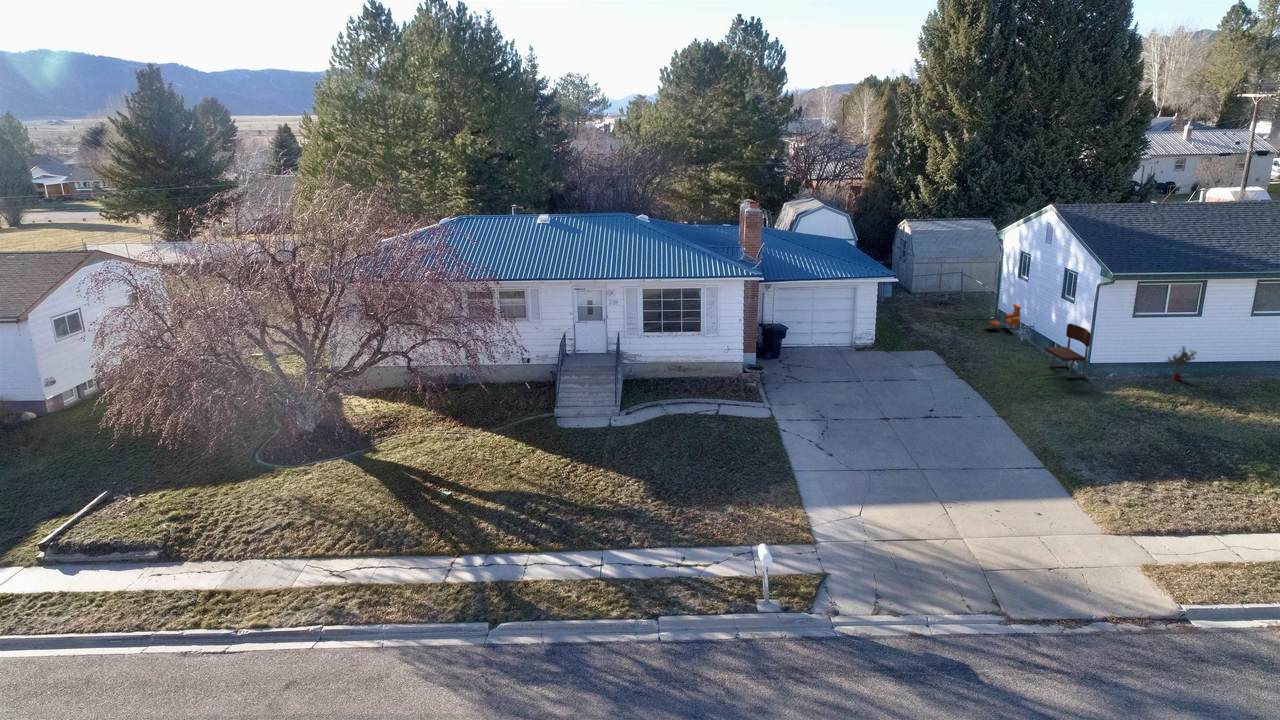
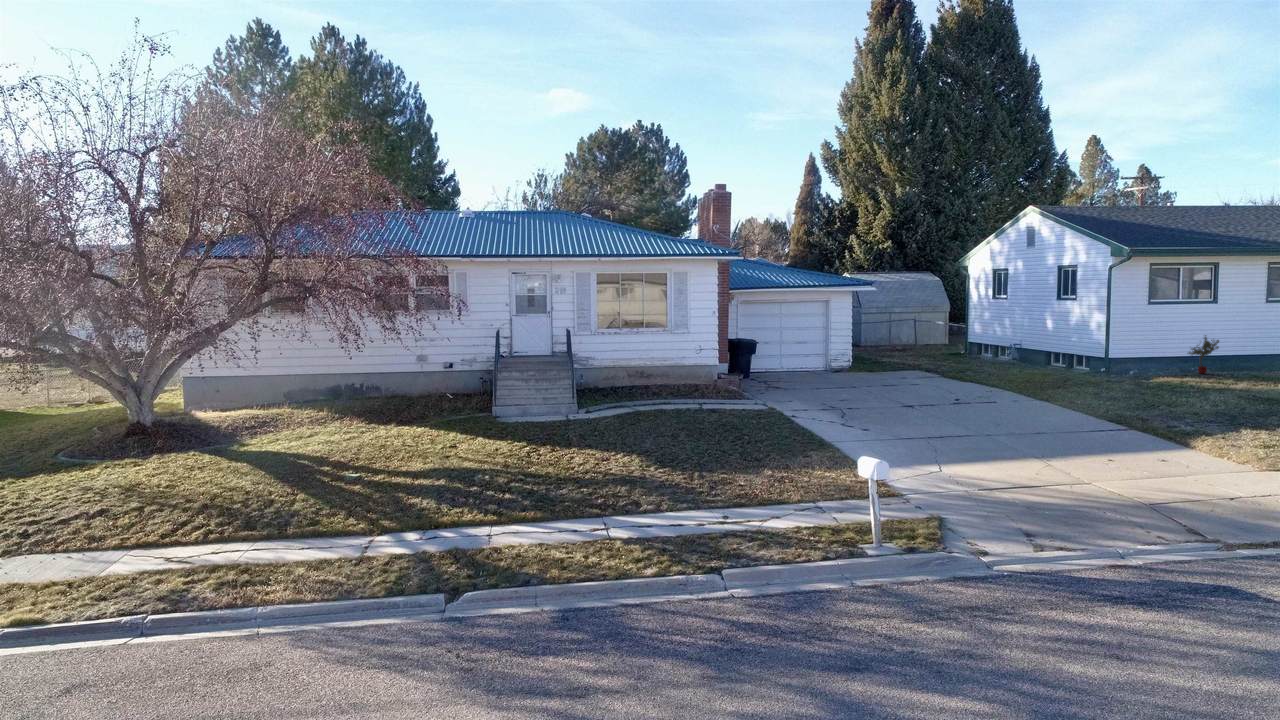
lounge chair: present [989,304,1021,331] -> none [967,325,1004,356]
bench: present [1045,324,1091,378] -> none [1052,321,1106,376]

